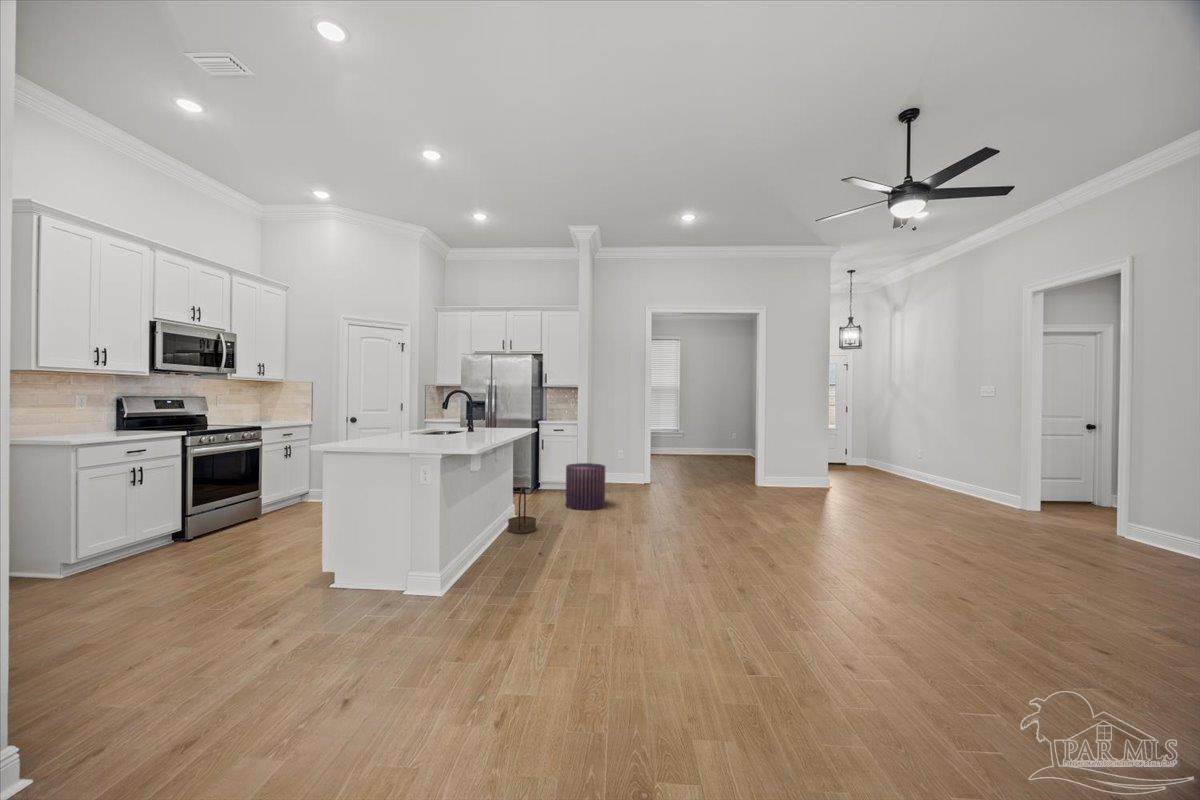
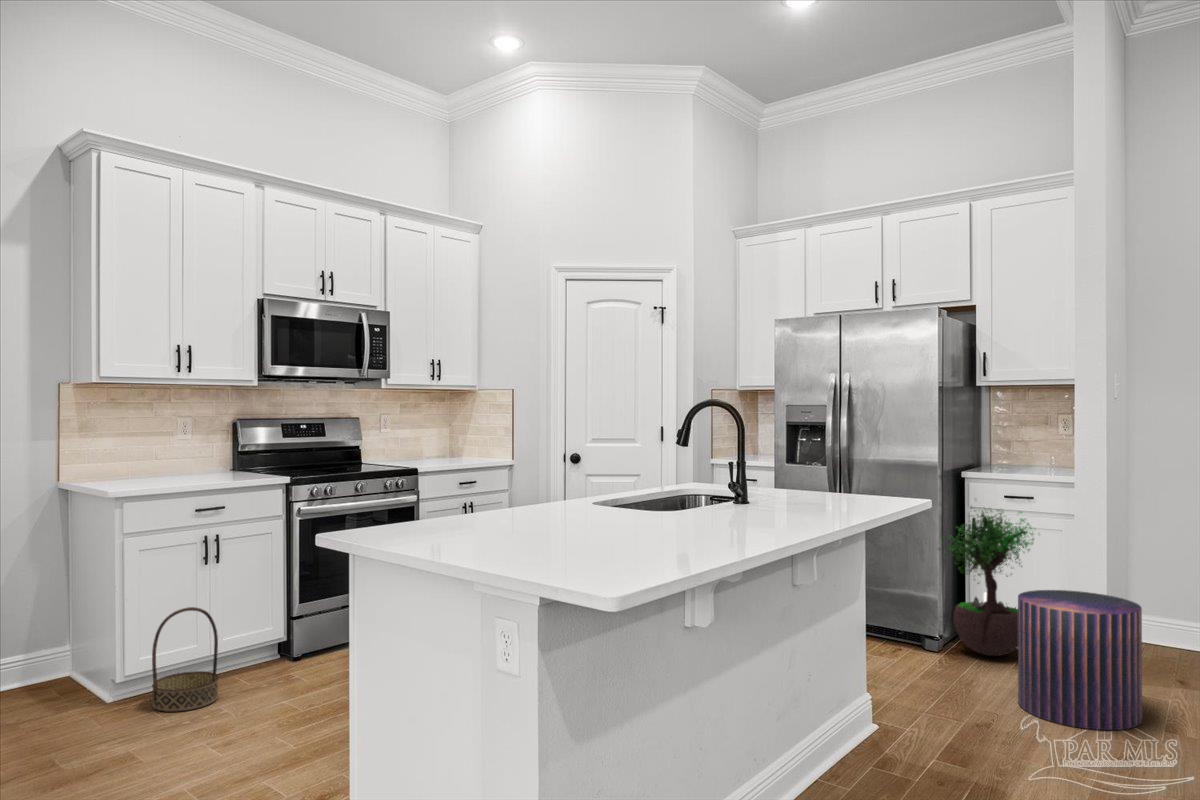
potted tree: none [532,431,569,494] -> present [940,510,1034,656]
basket: present [508,486,536,533] -> present [152,607,218,712]

